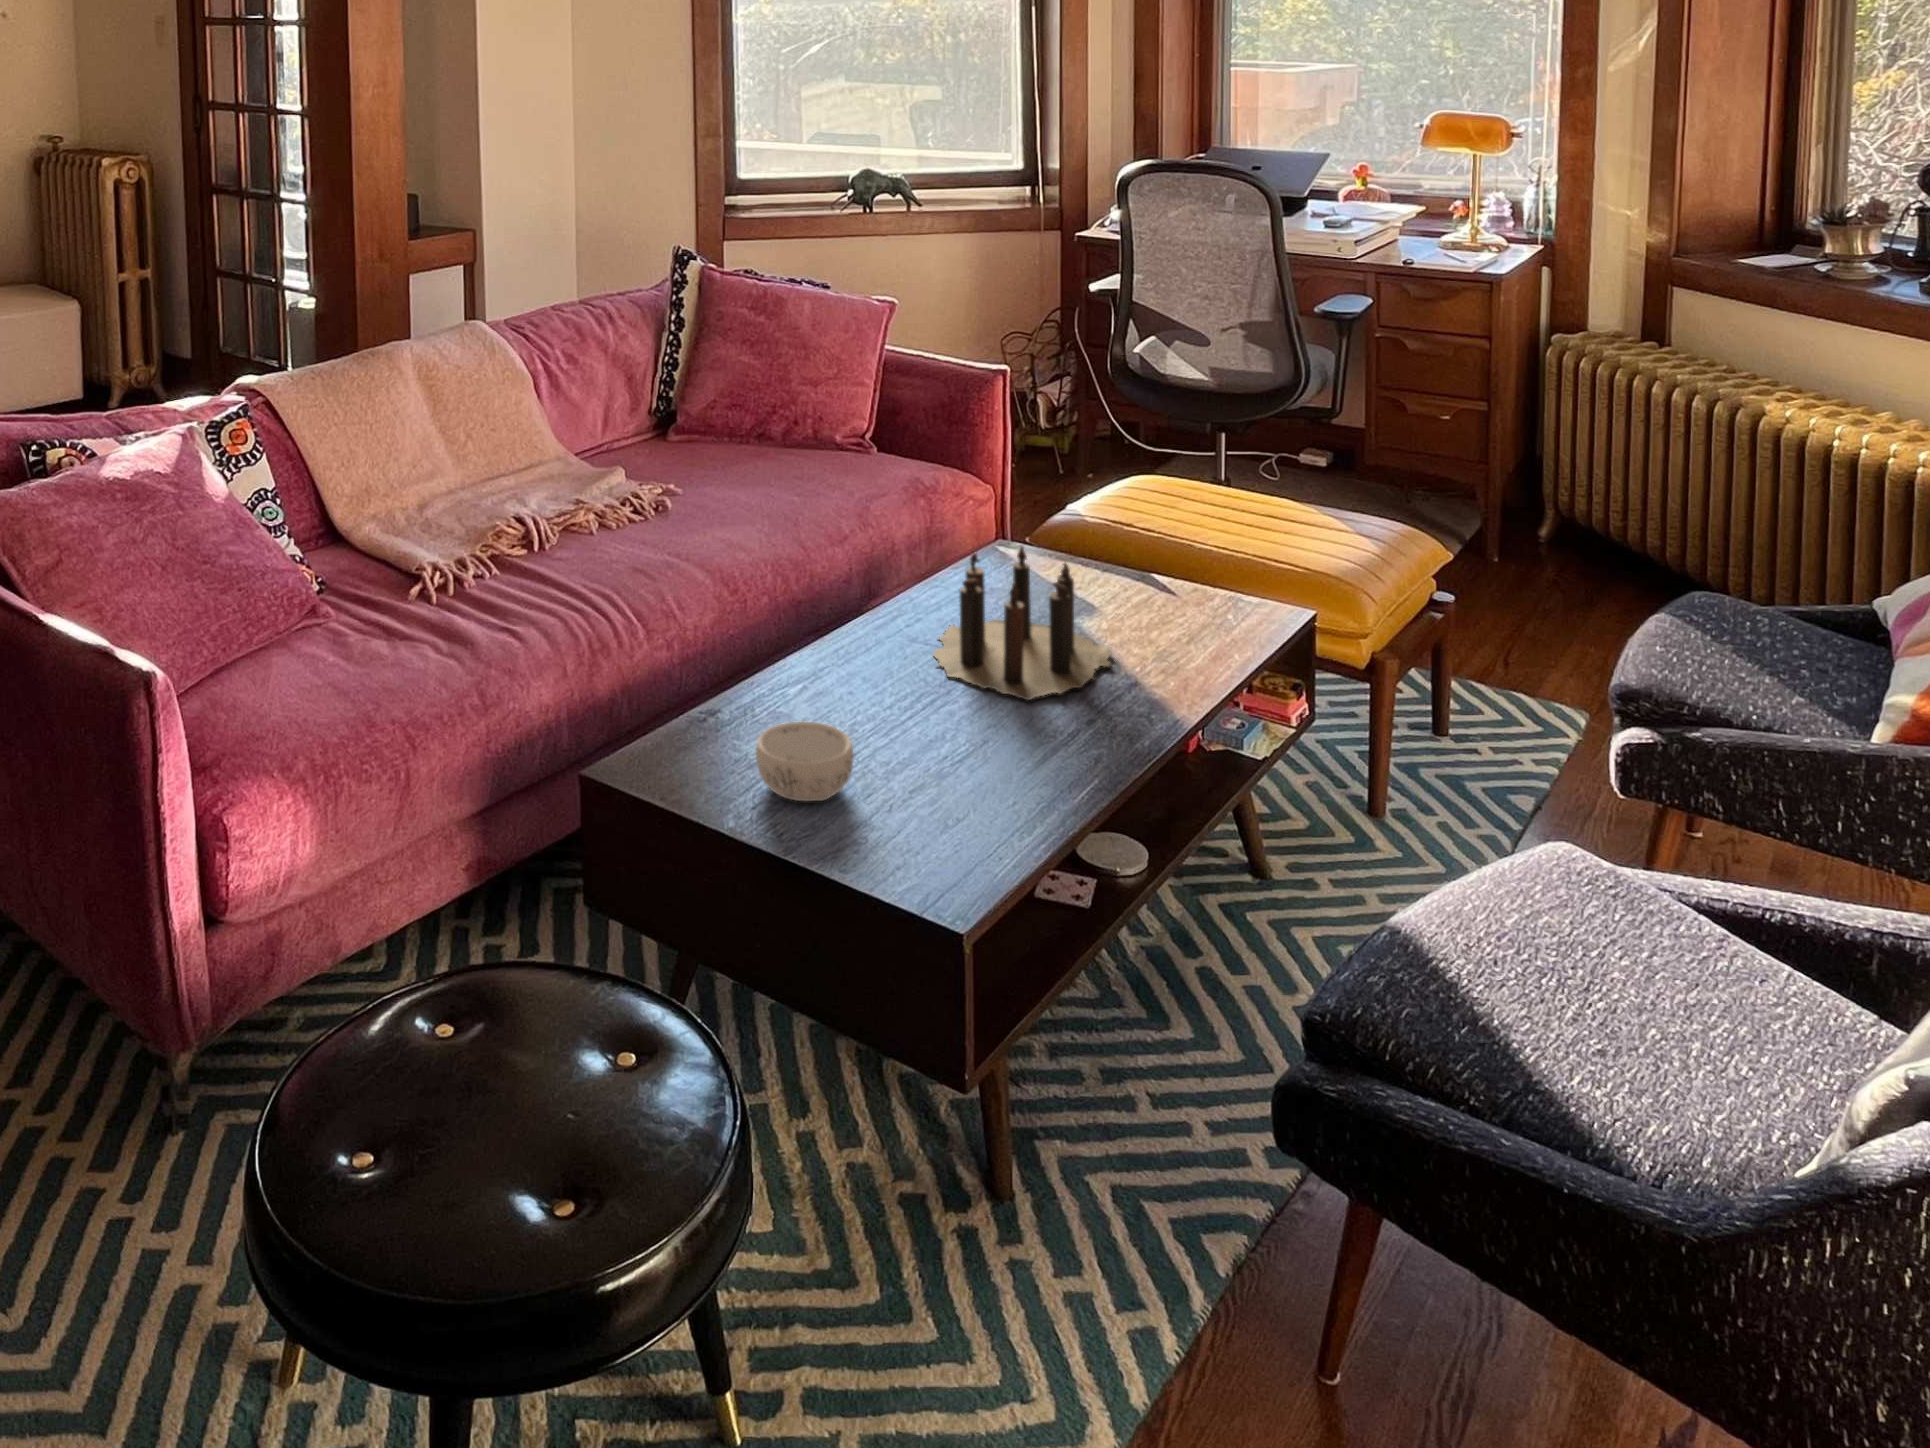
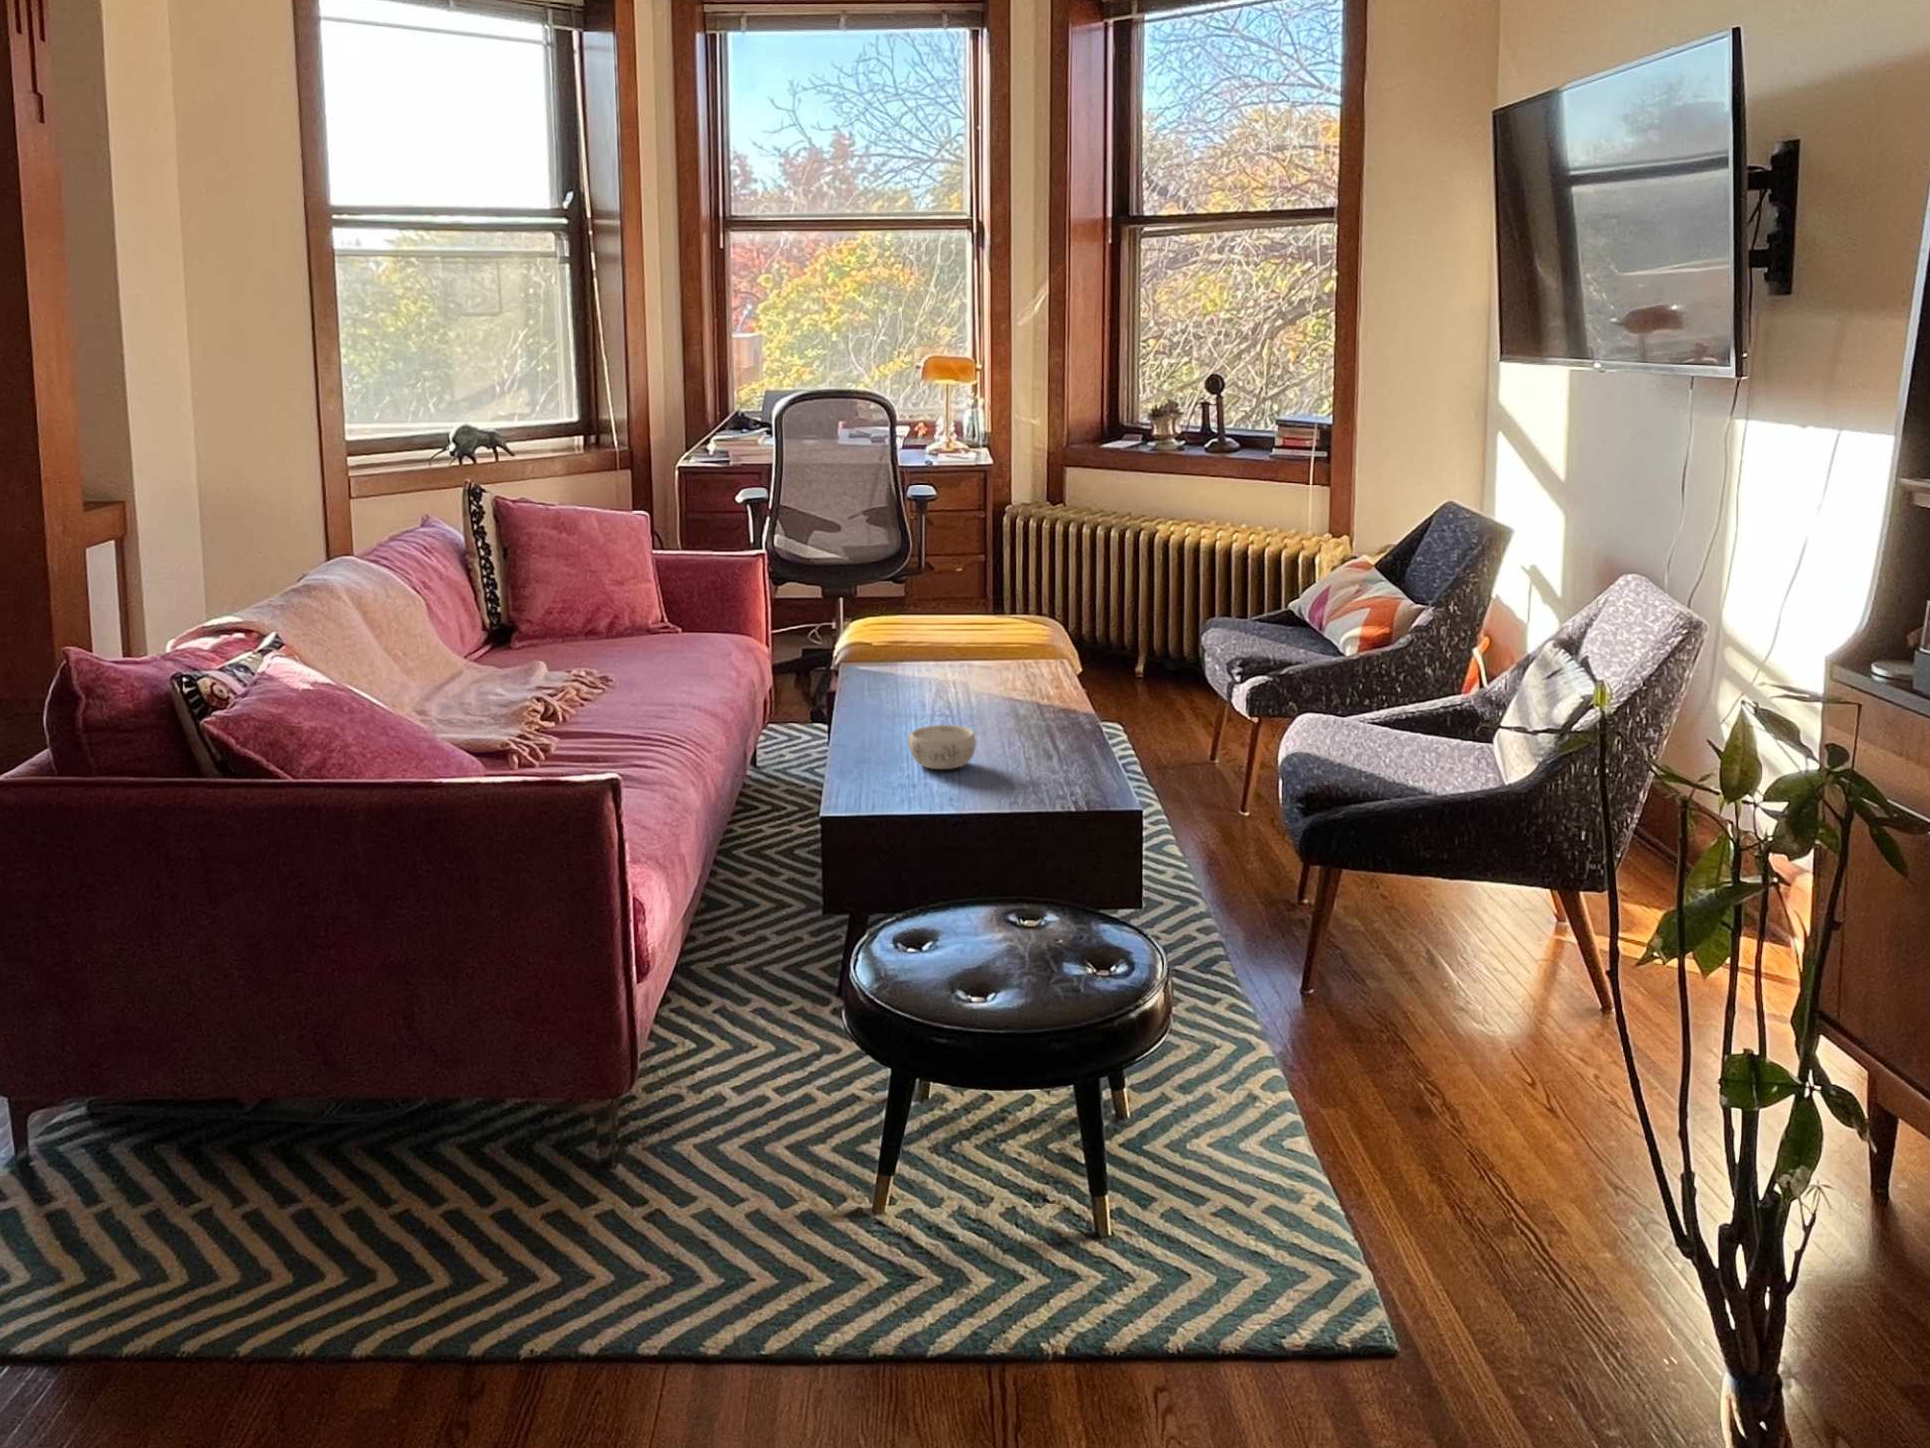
candle: present [934,546,1111,700] -> none [881,623,1038,710]

